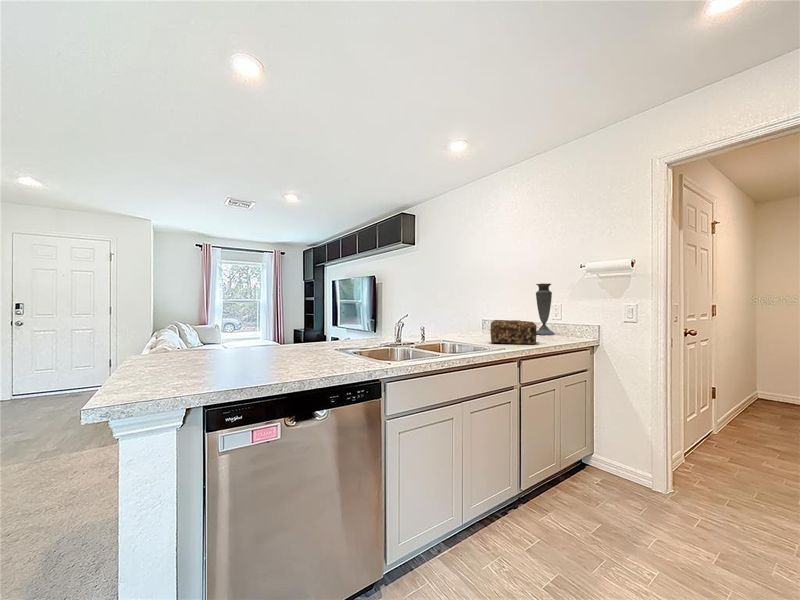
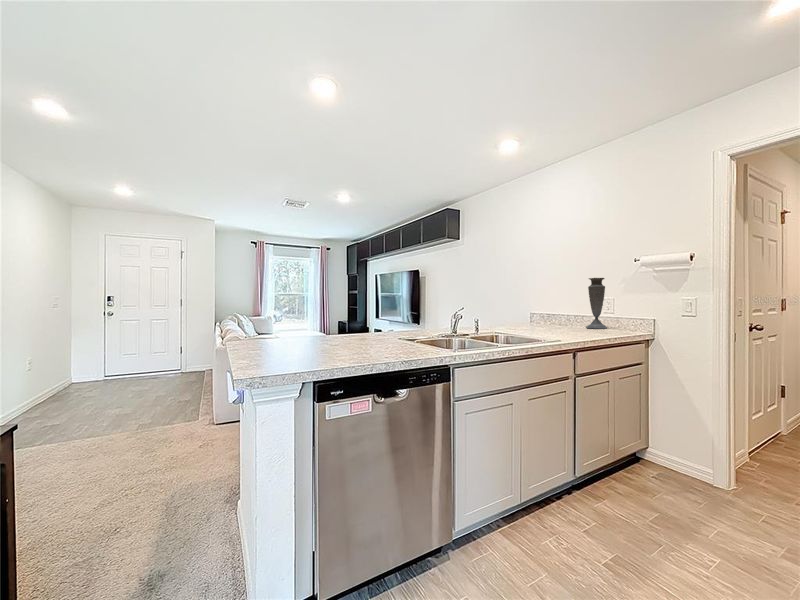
bread loaf: present [490,320,537,344] -> none [544,313,591,337]

